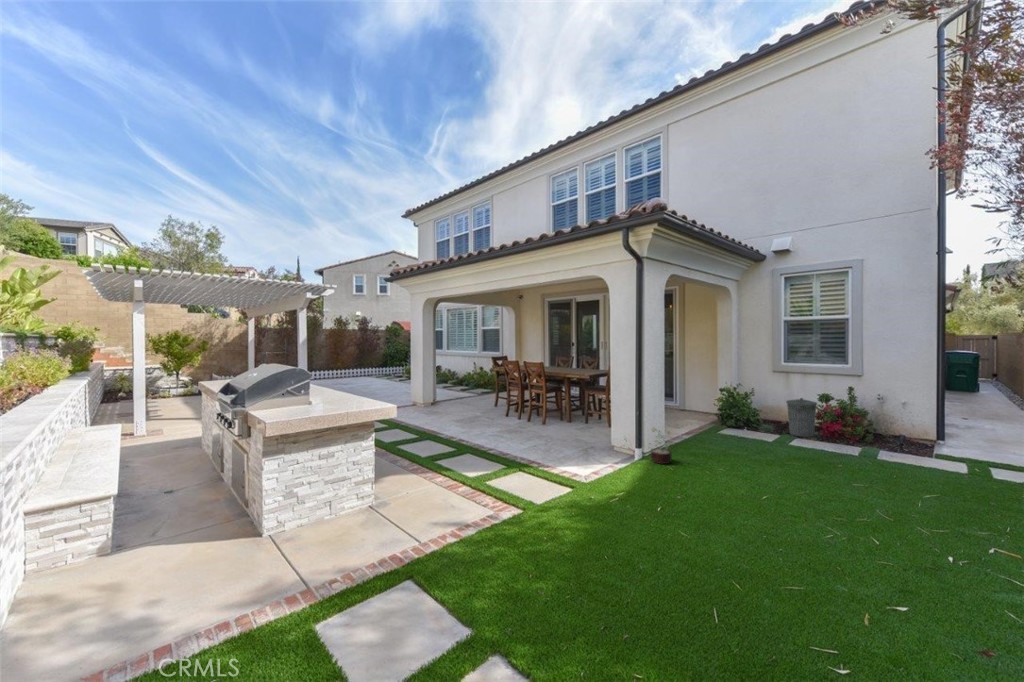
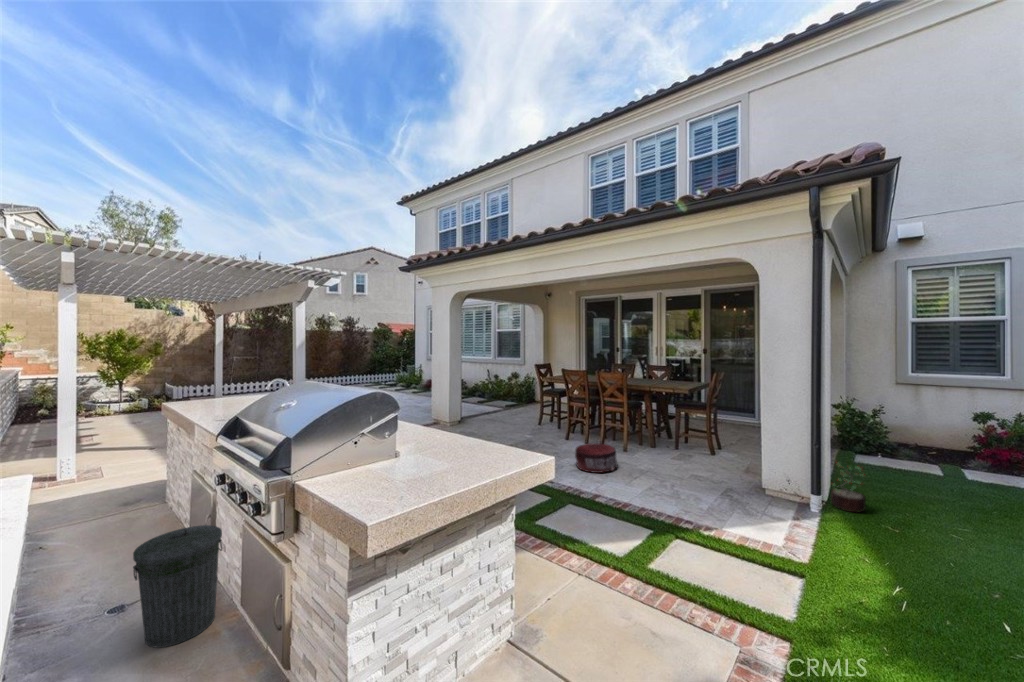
trash can: present [786,398,817,437] -> present [133,525,222,648]
pouf: none [493,418,524,439] -> present [575,443,617,473]

